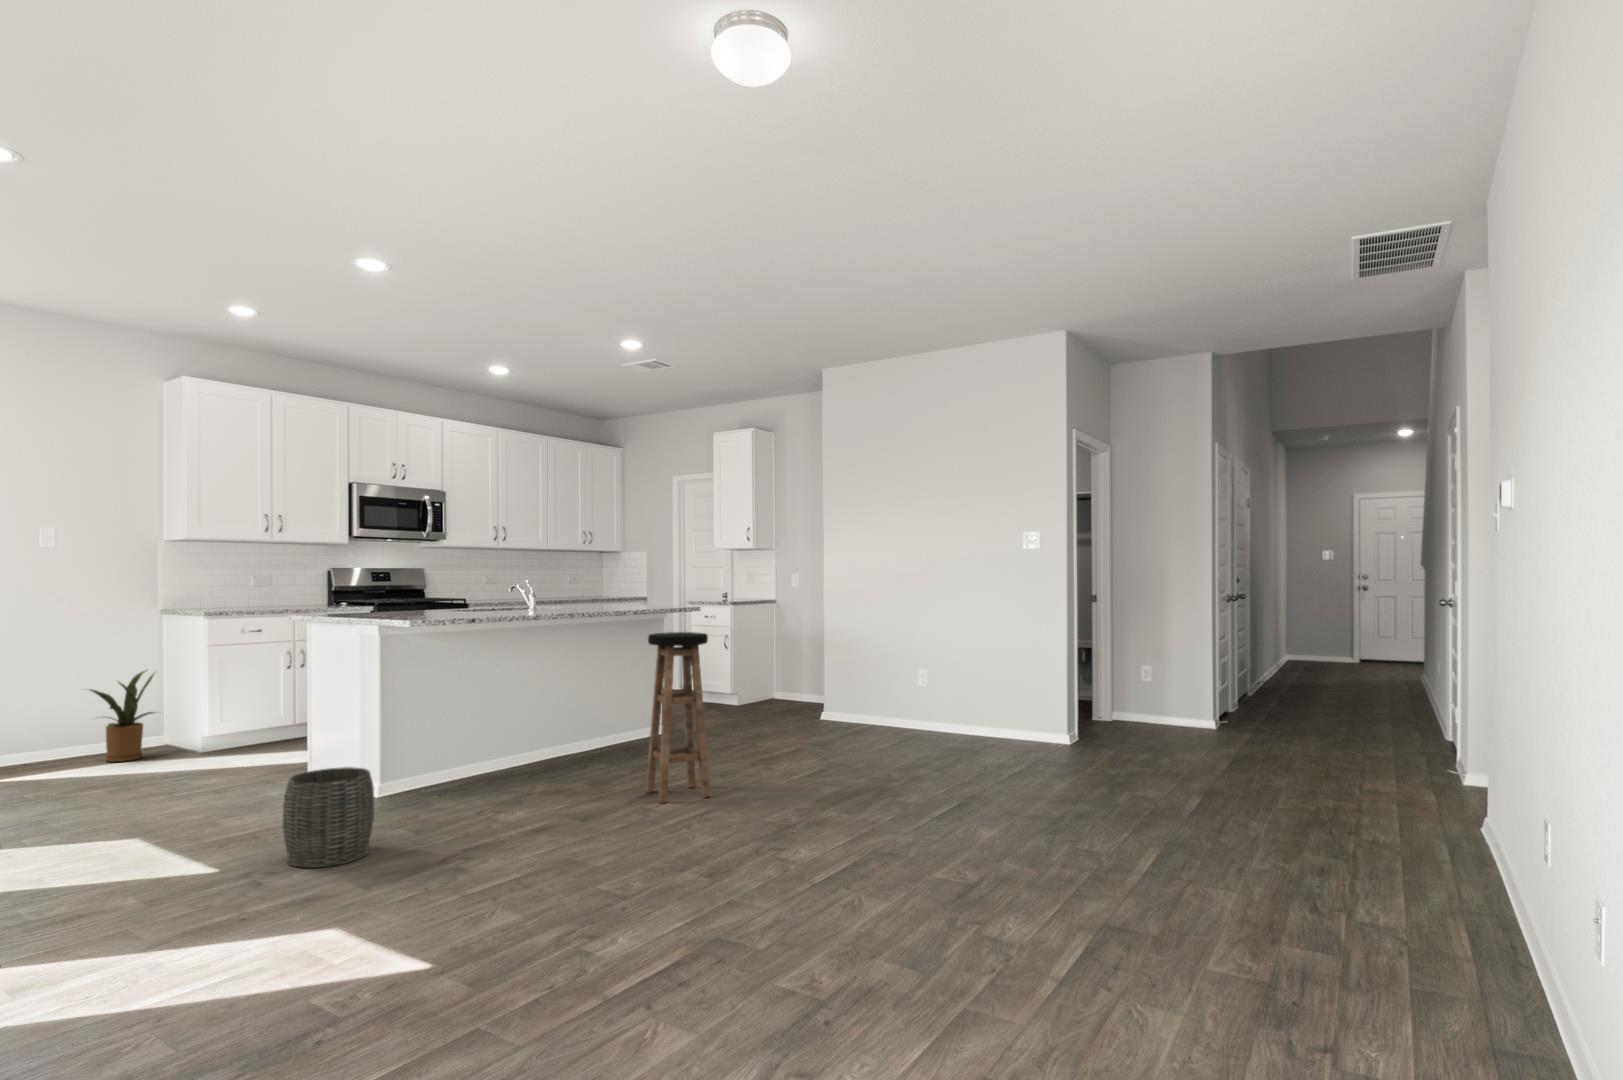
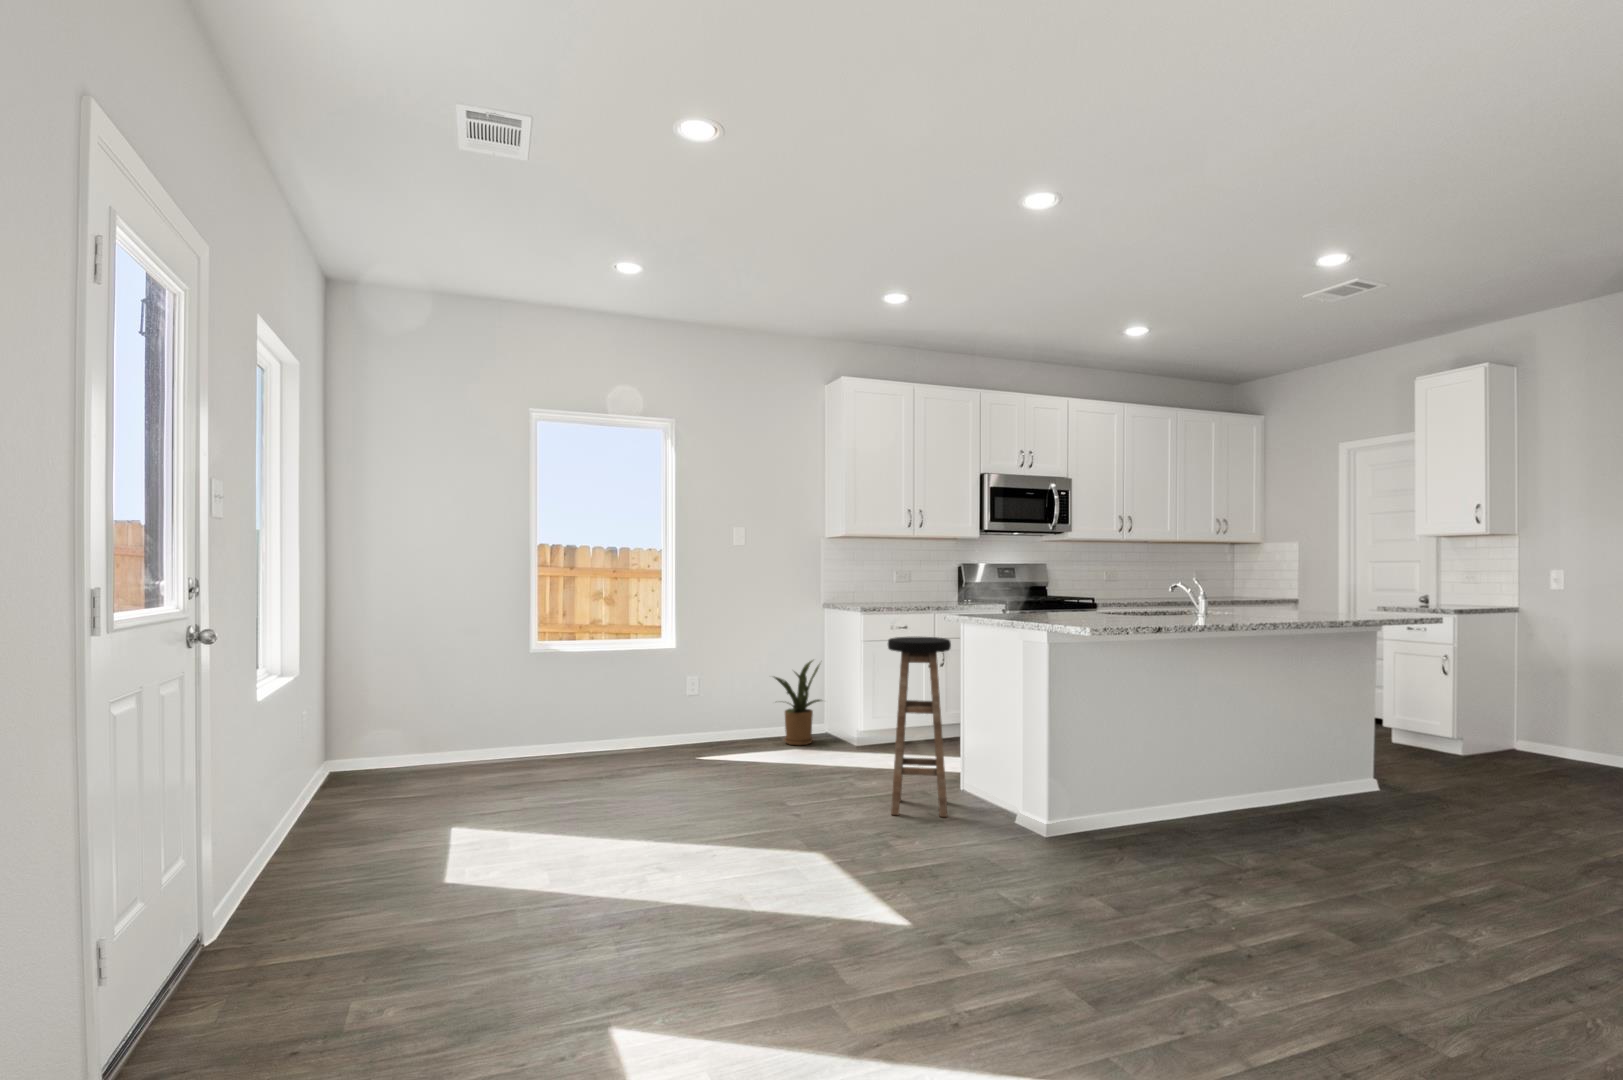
bar stool: present [646,632,710,803] -> present [888,637,951,817]
woven basket: present [283,767,374,868] -> none [974,817,1076,949]

